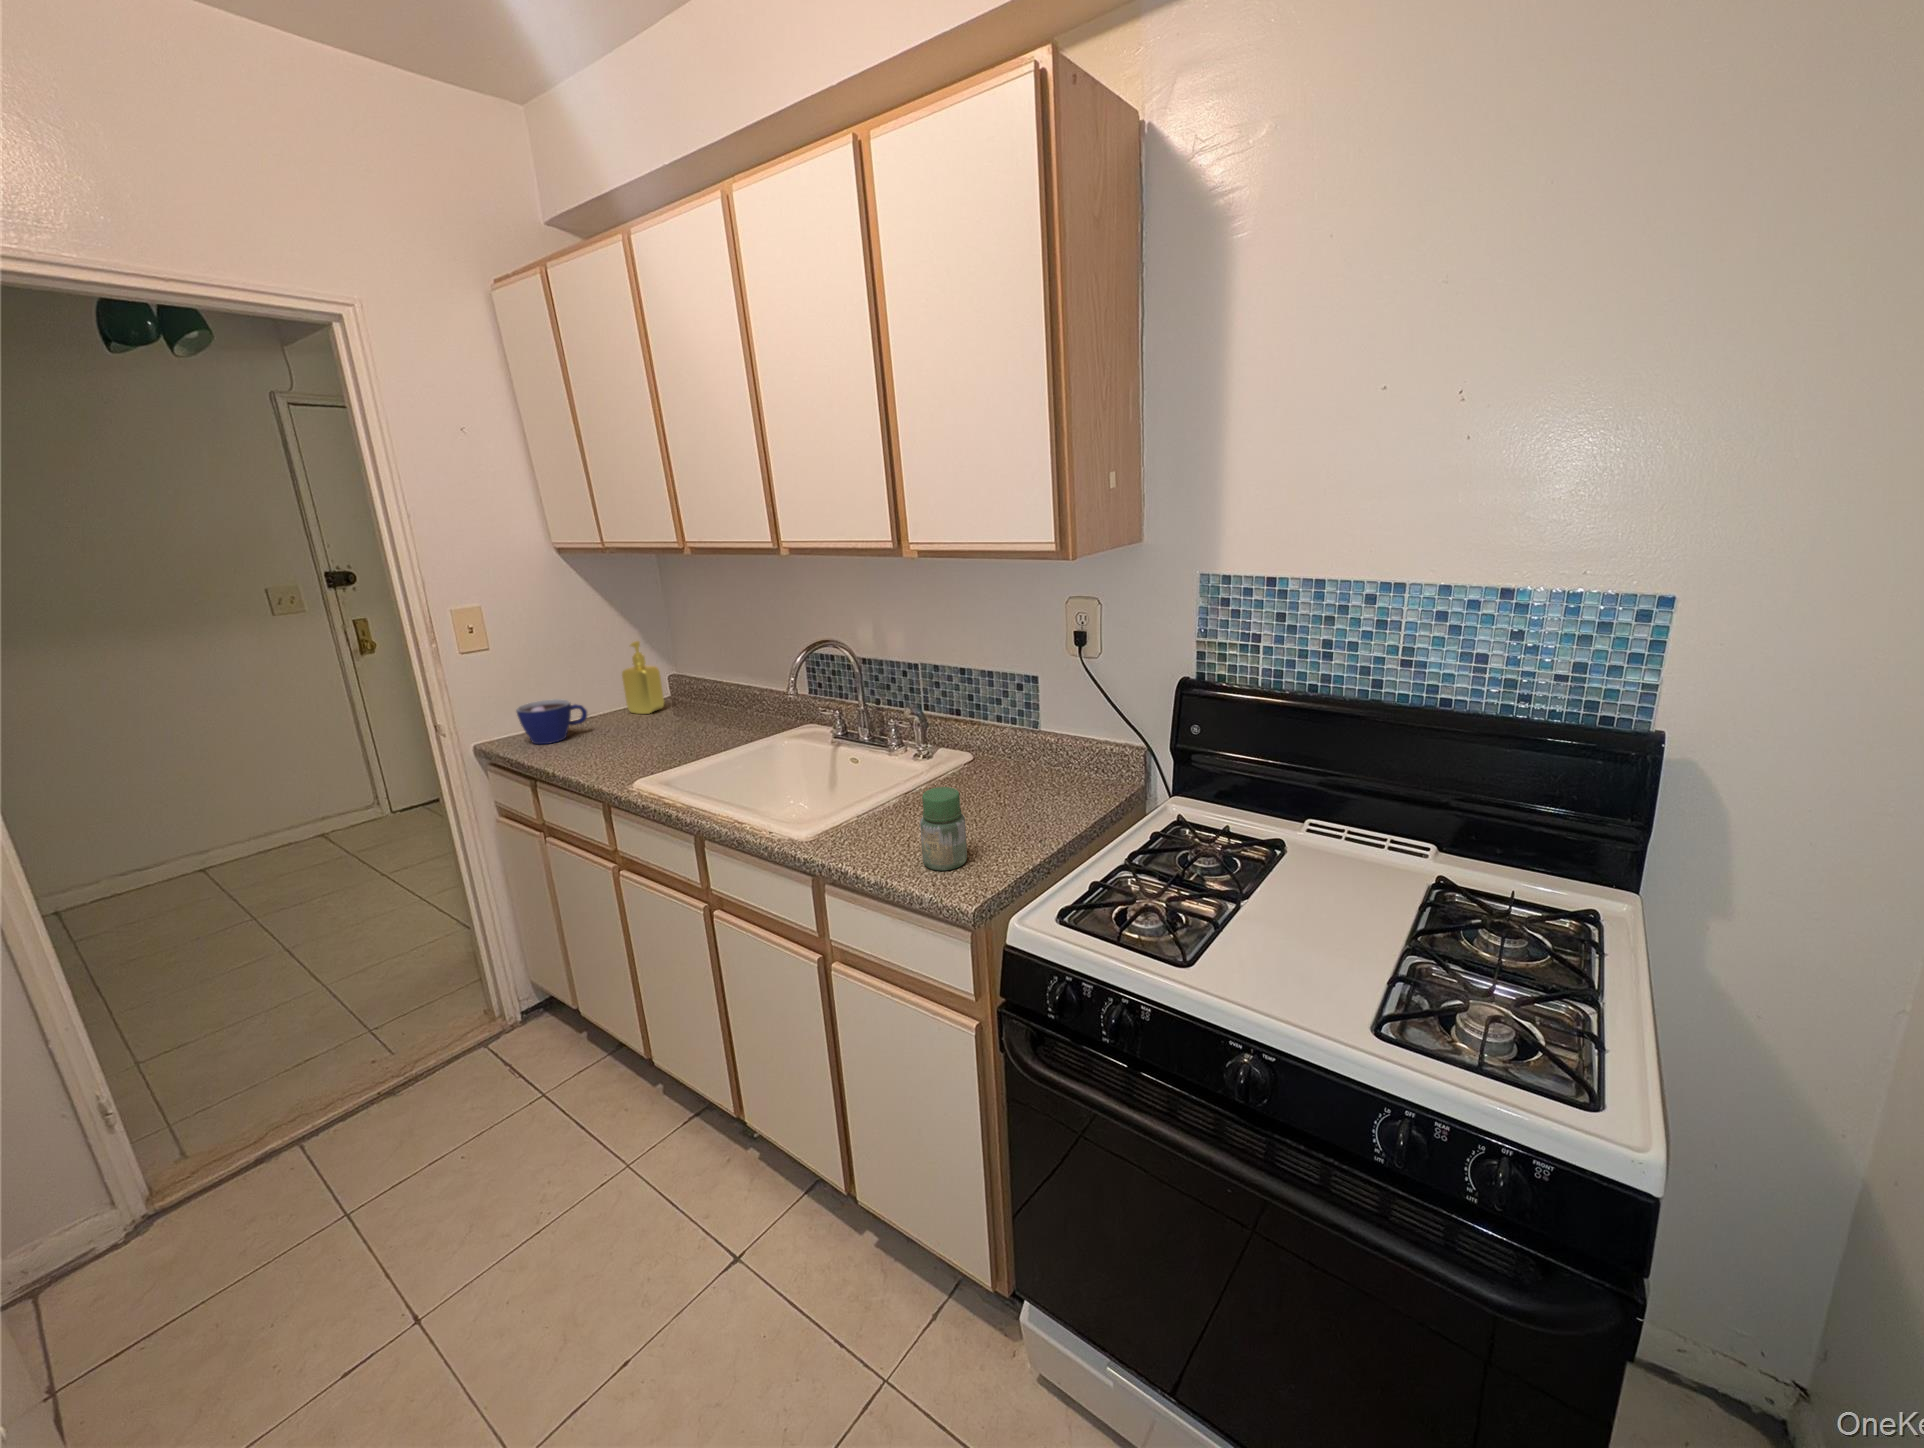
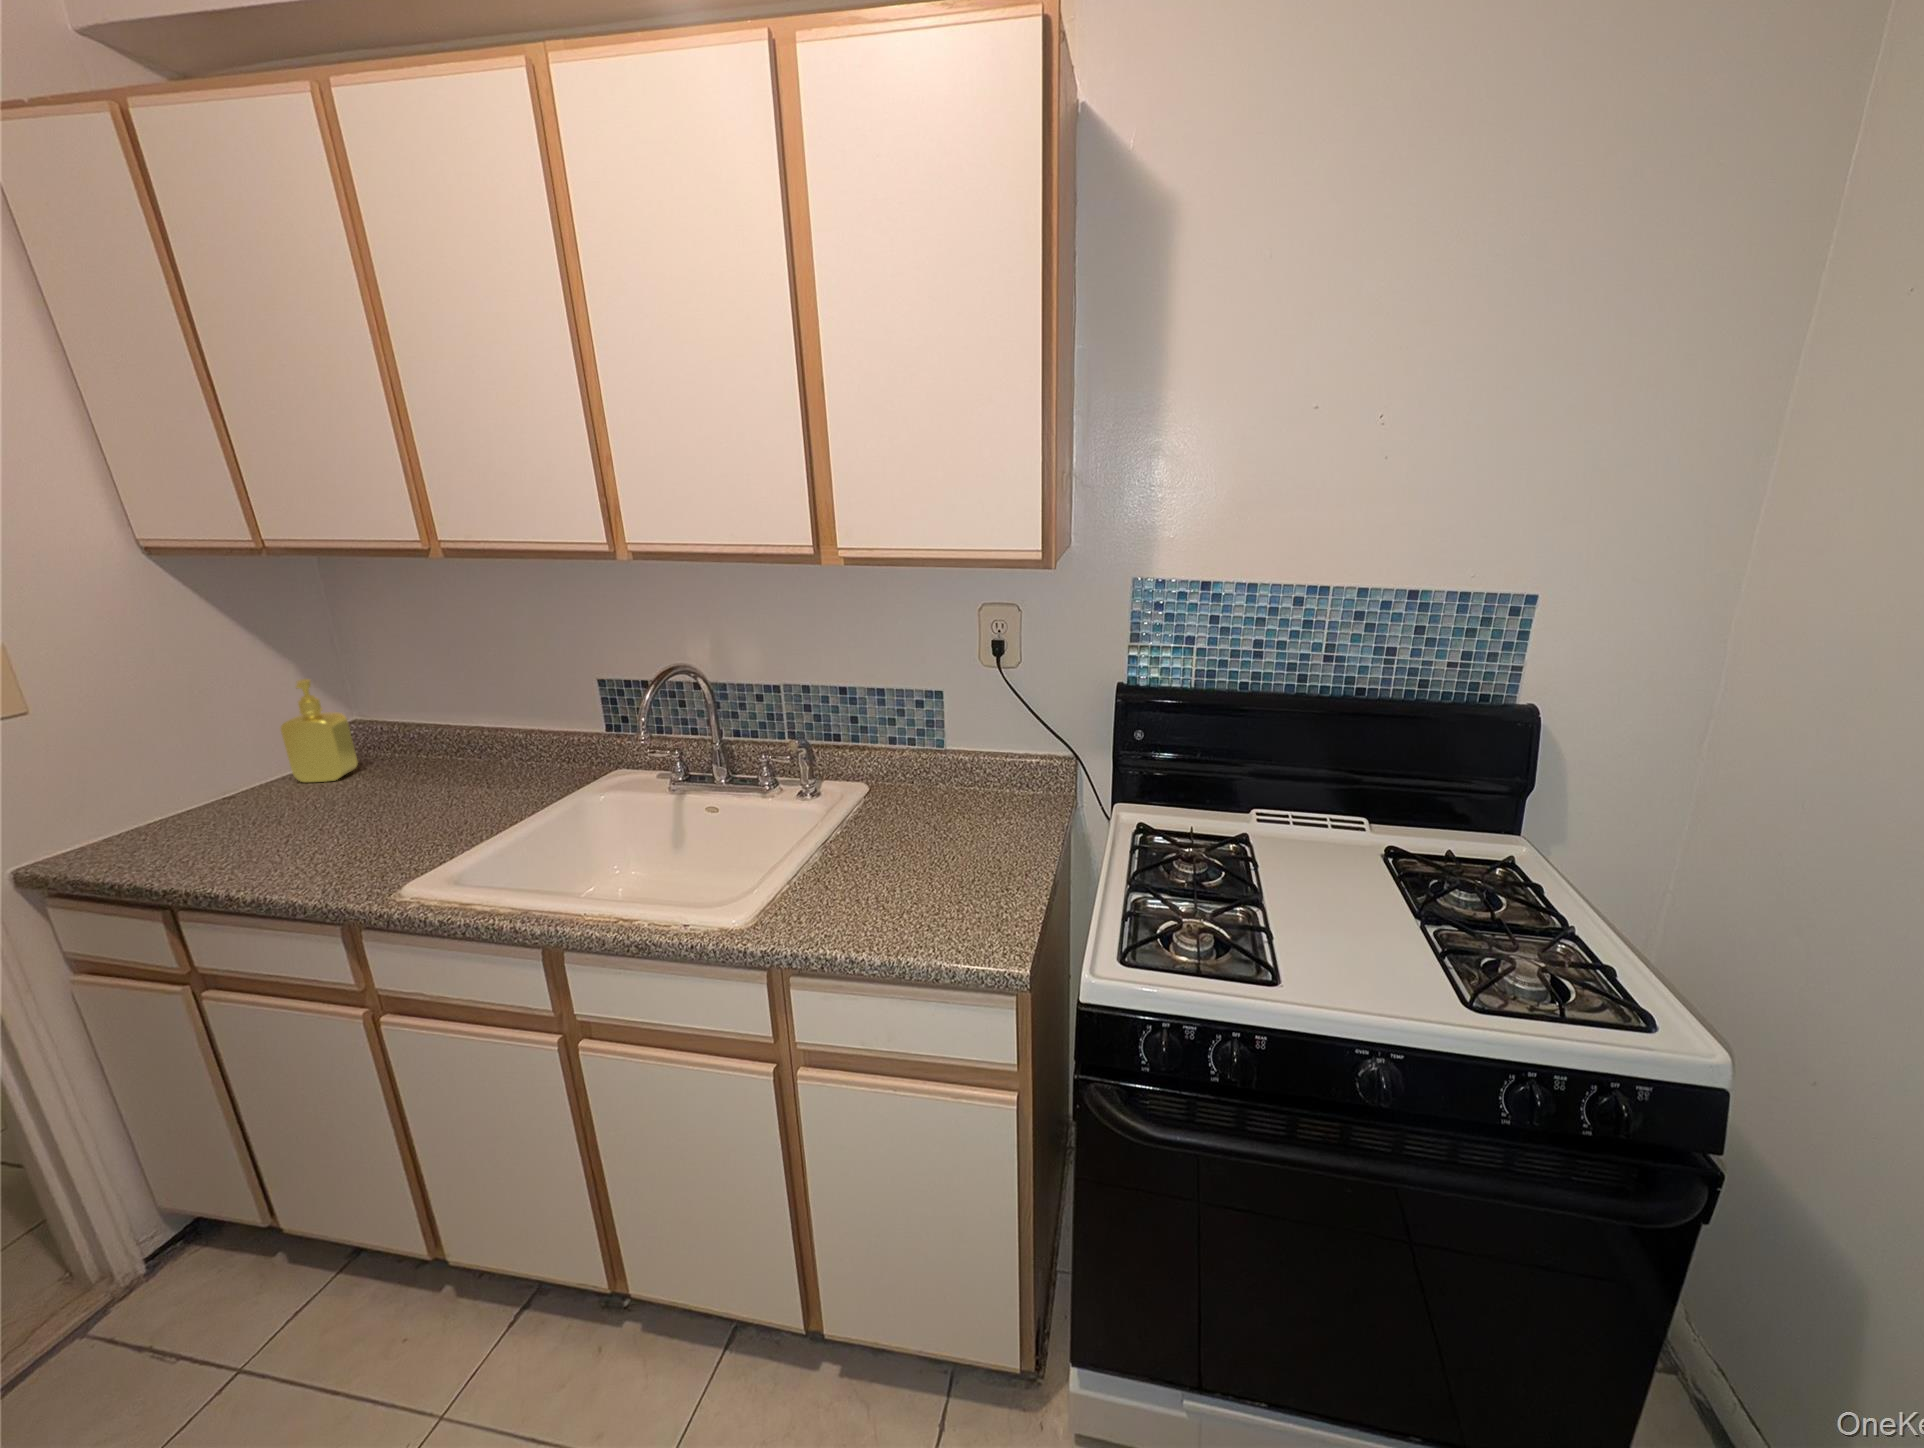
cup: present [516,699,587,744] -> none [104,778,241,854]
jar: present [920,787,967,871] -> none [922,835,974,934]

